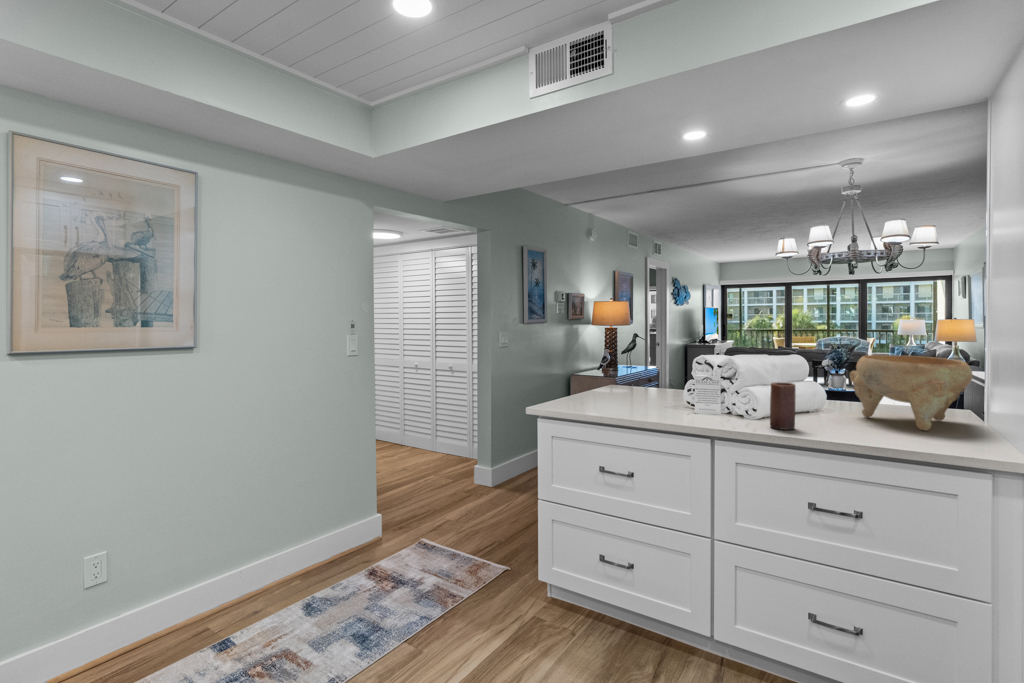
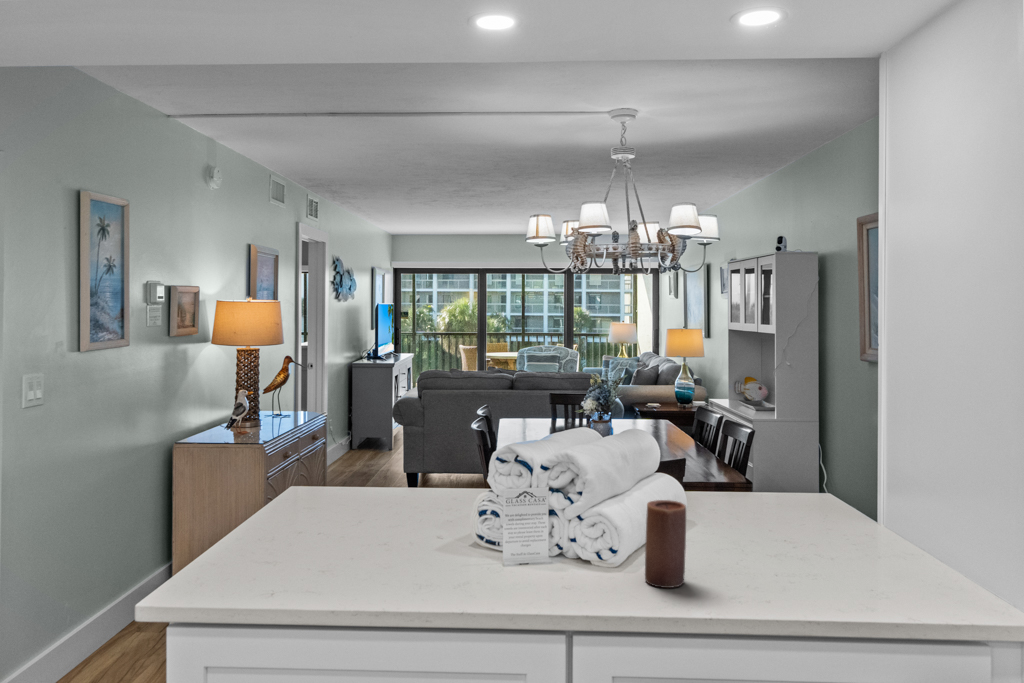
decorative bowl: present [850,355,972,430] -> none [718,430,880,555]

